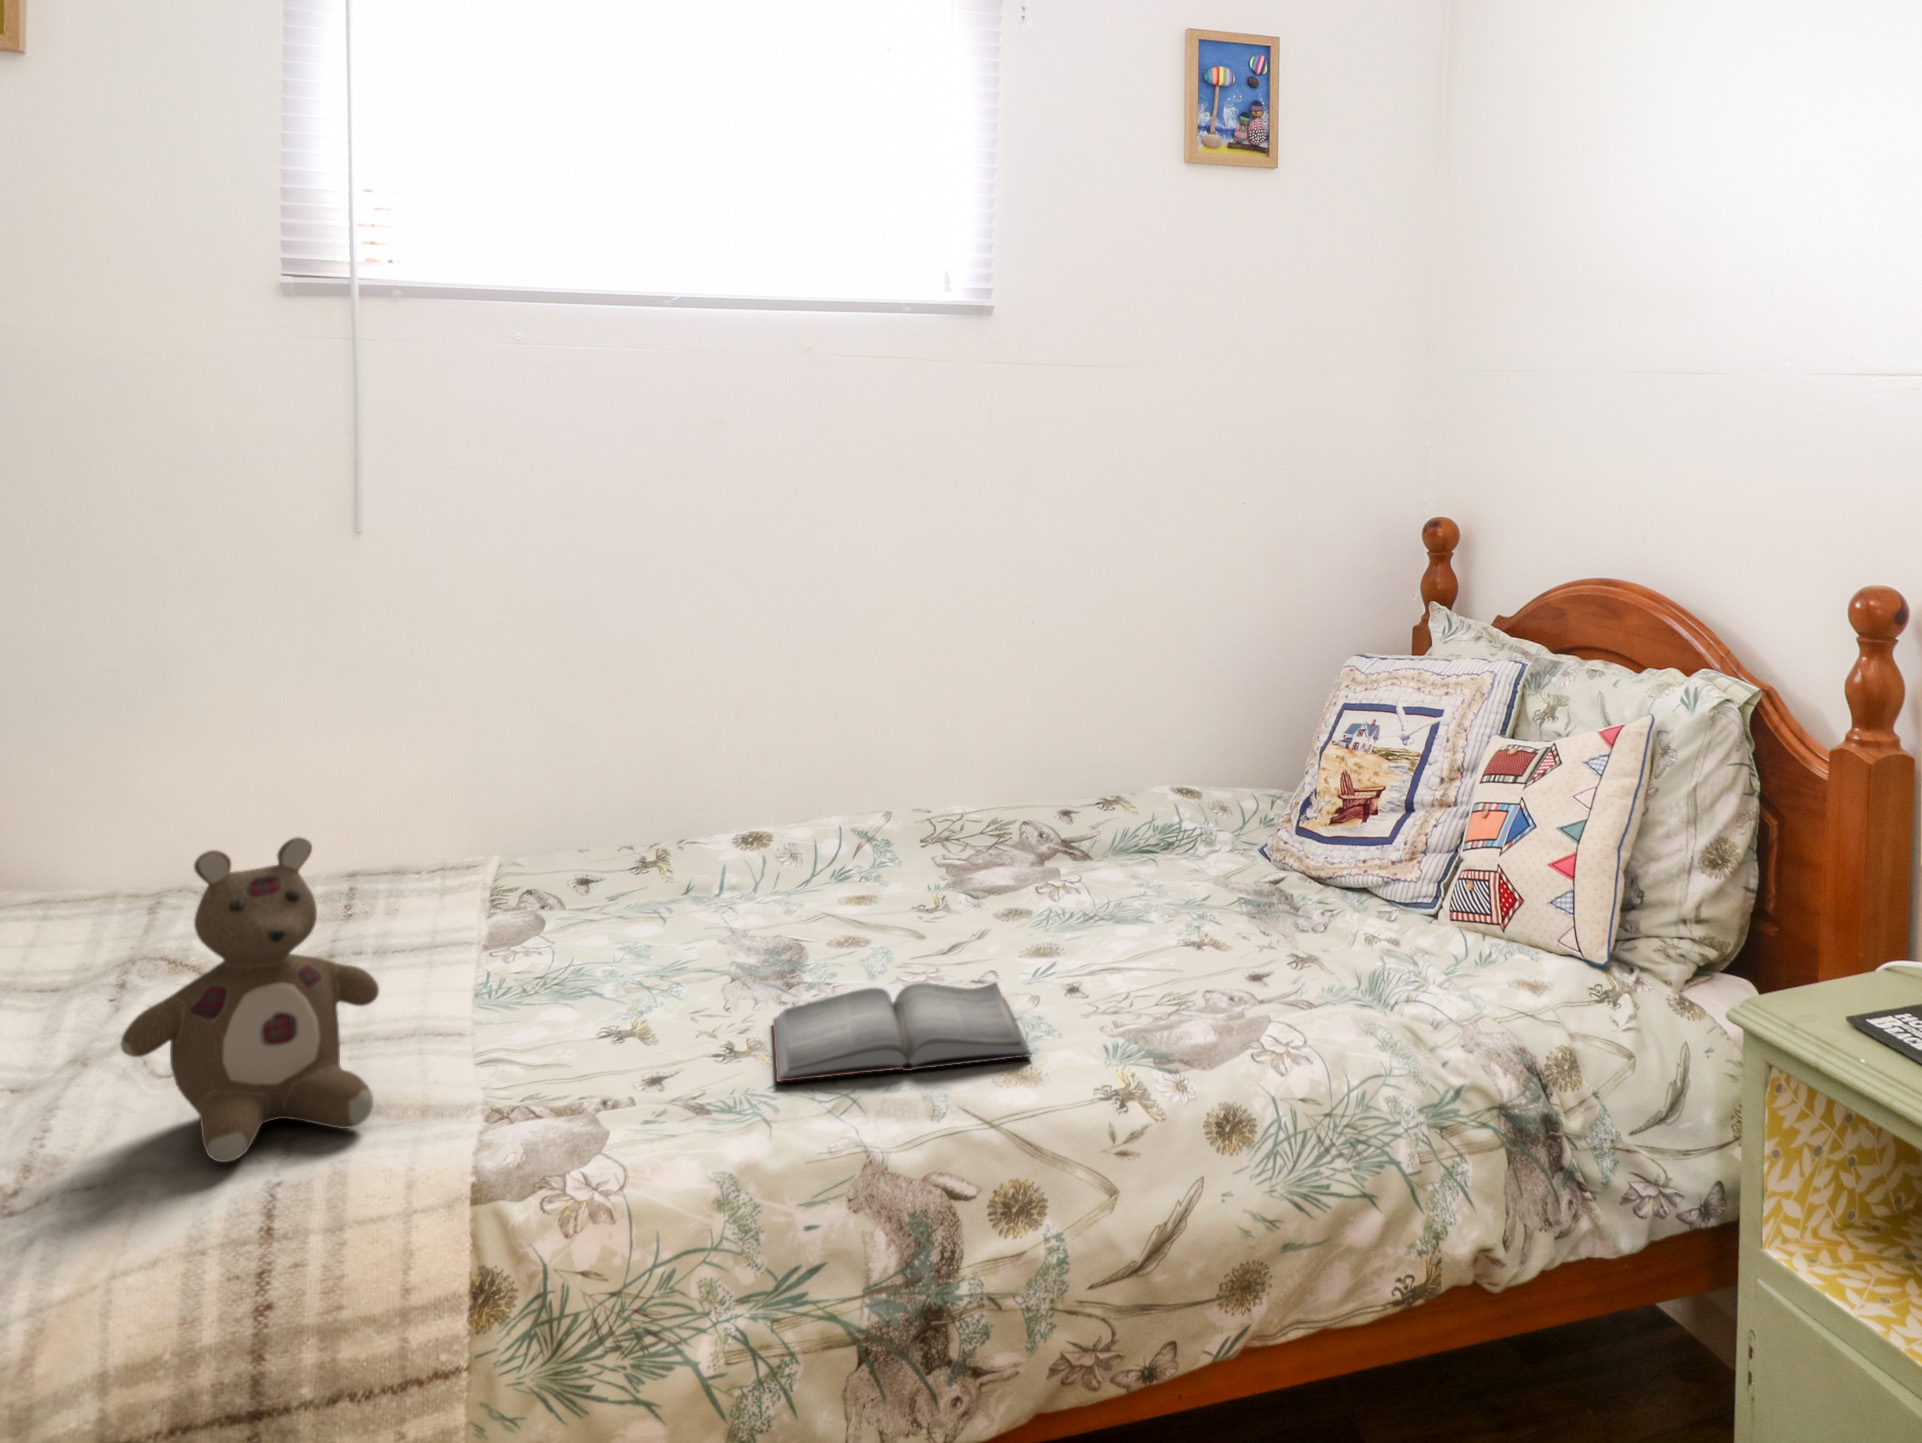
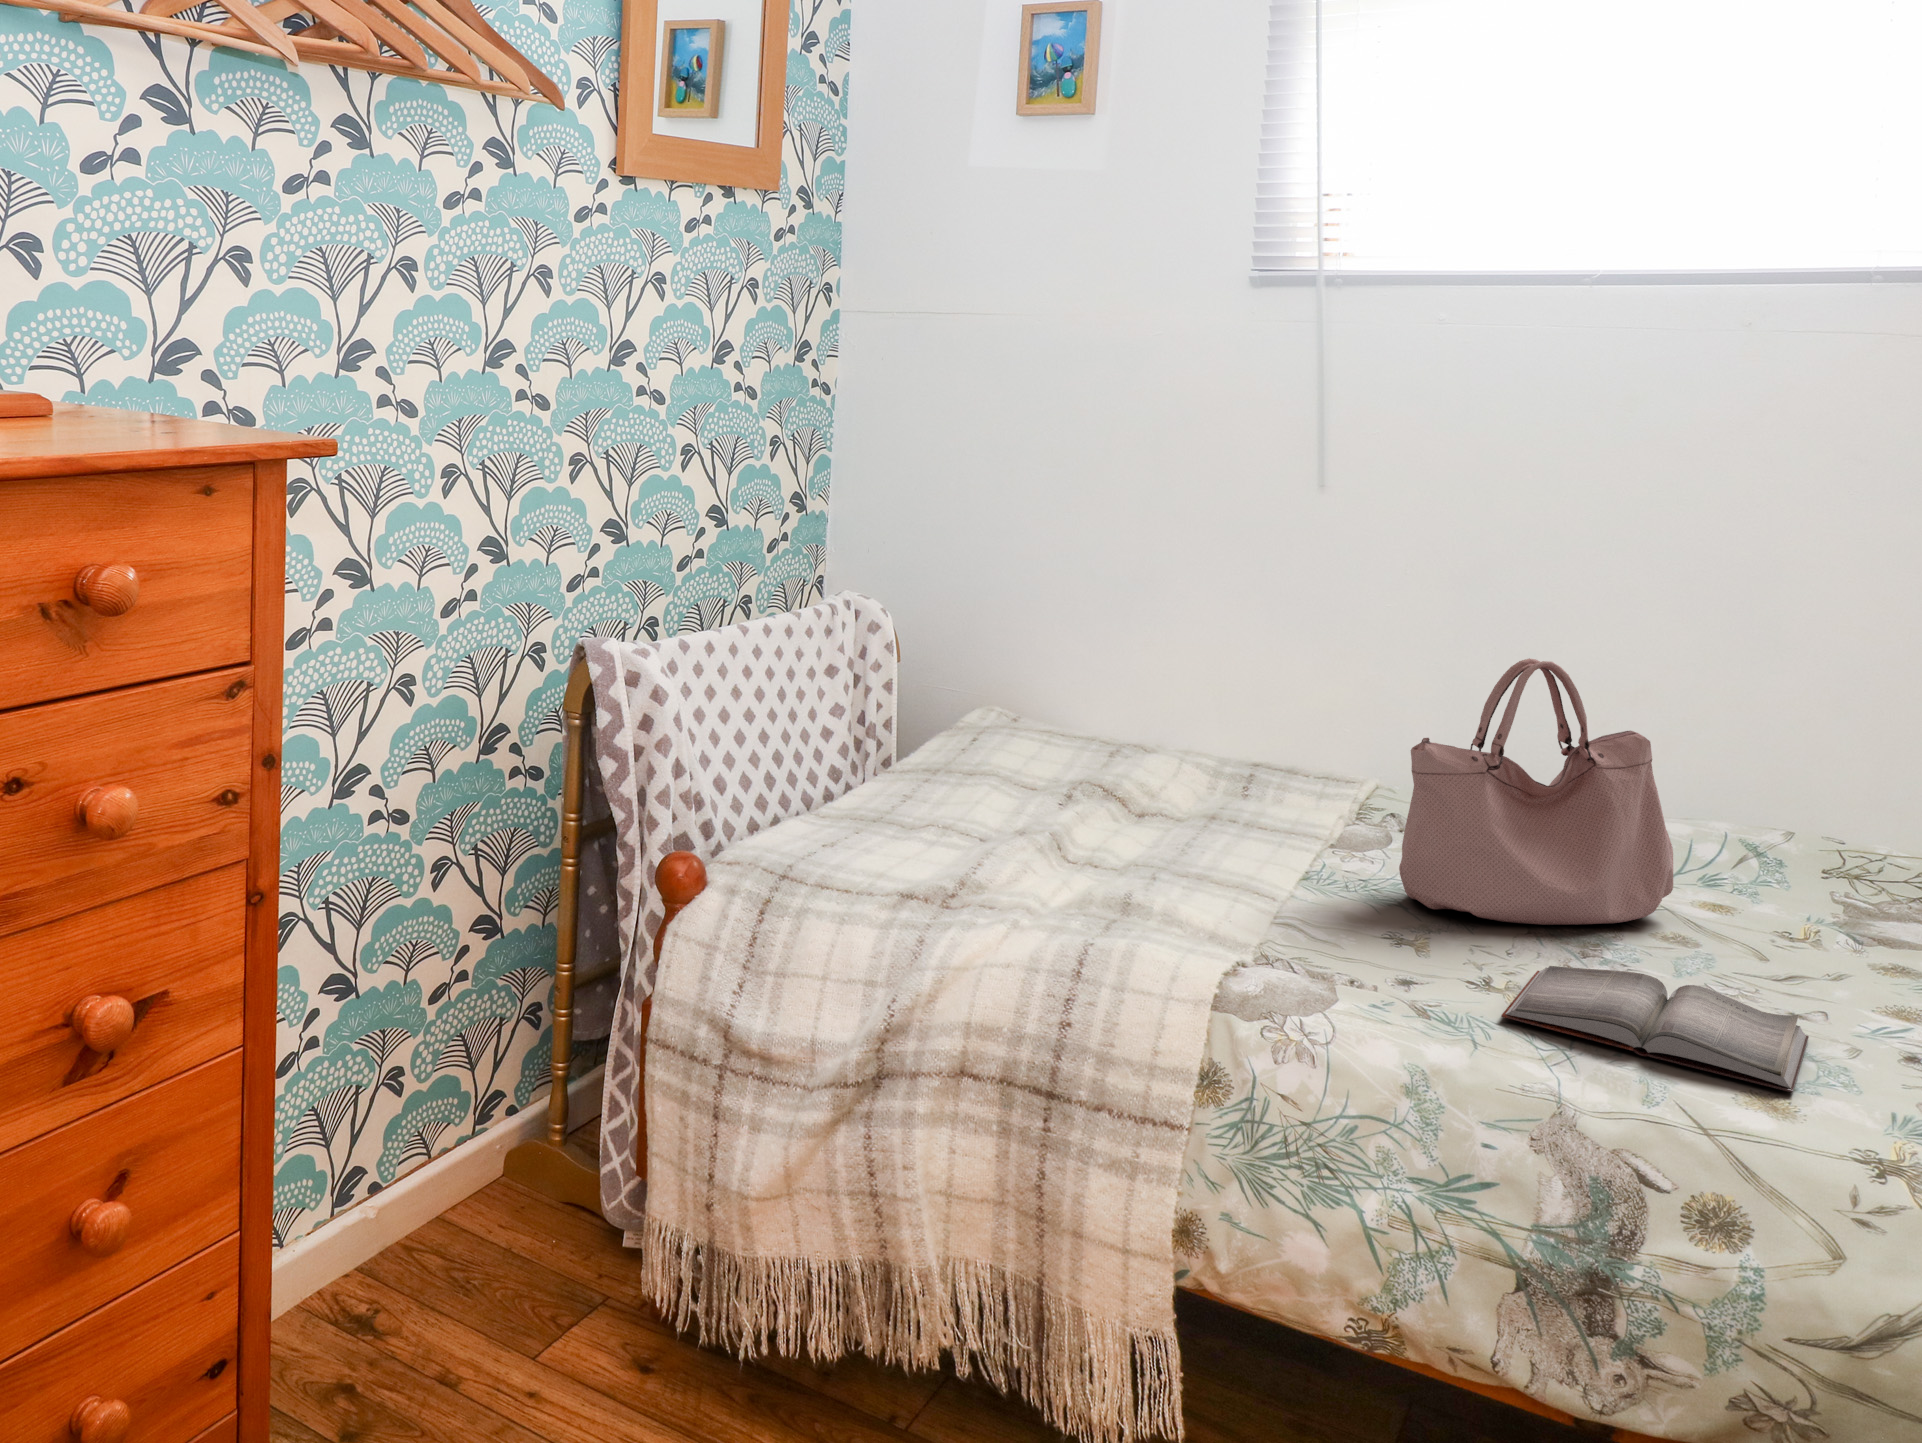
handbag: none [595,697,837,986] -> present [1399,658,1673,925]
stuffed bear: present [121,837,379,1162] -> none [1026,698,1201,930]

